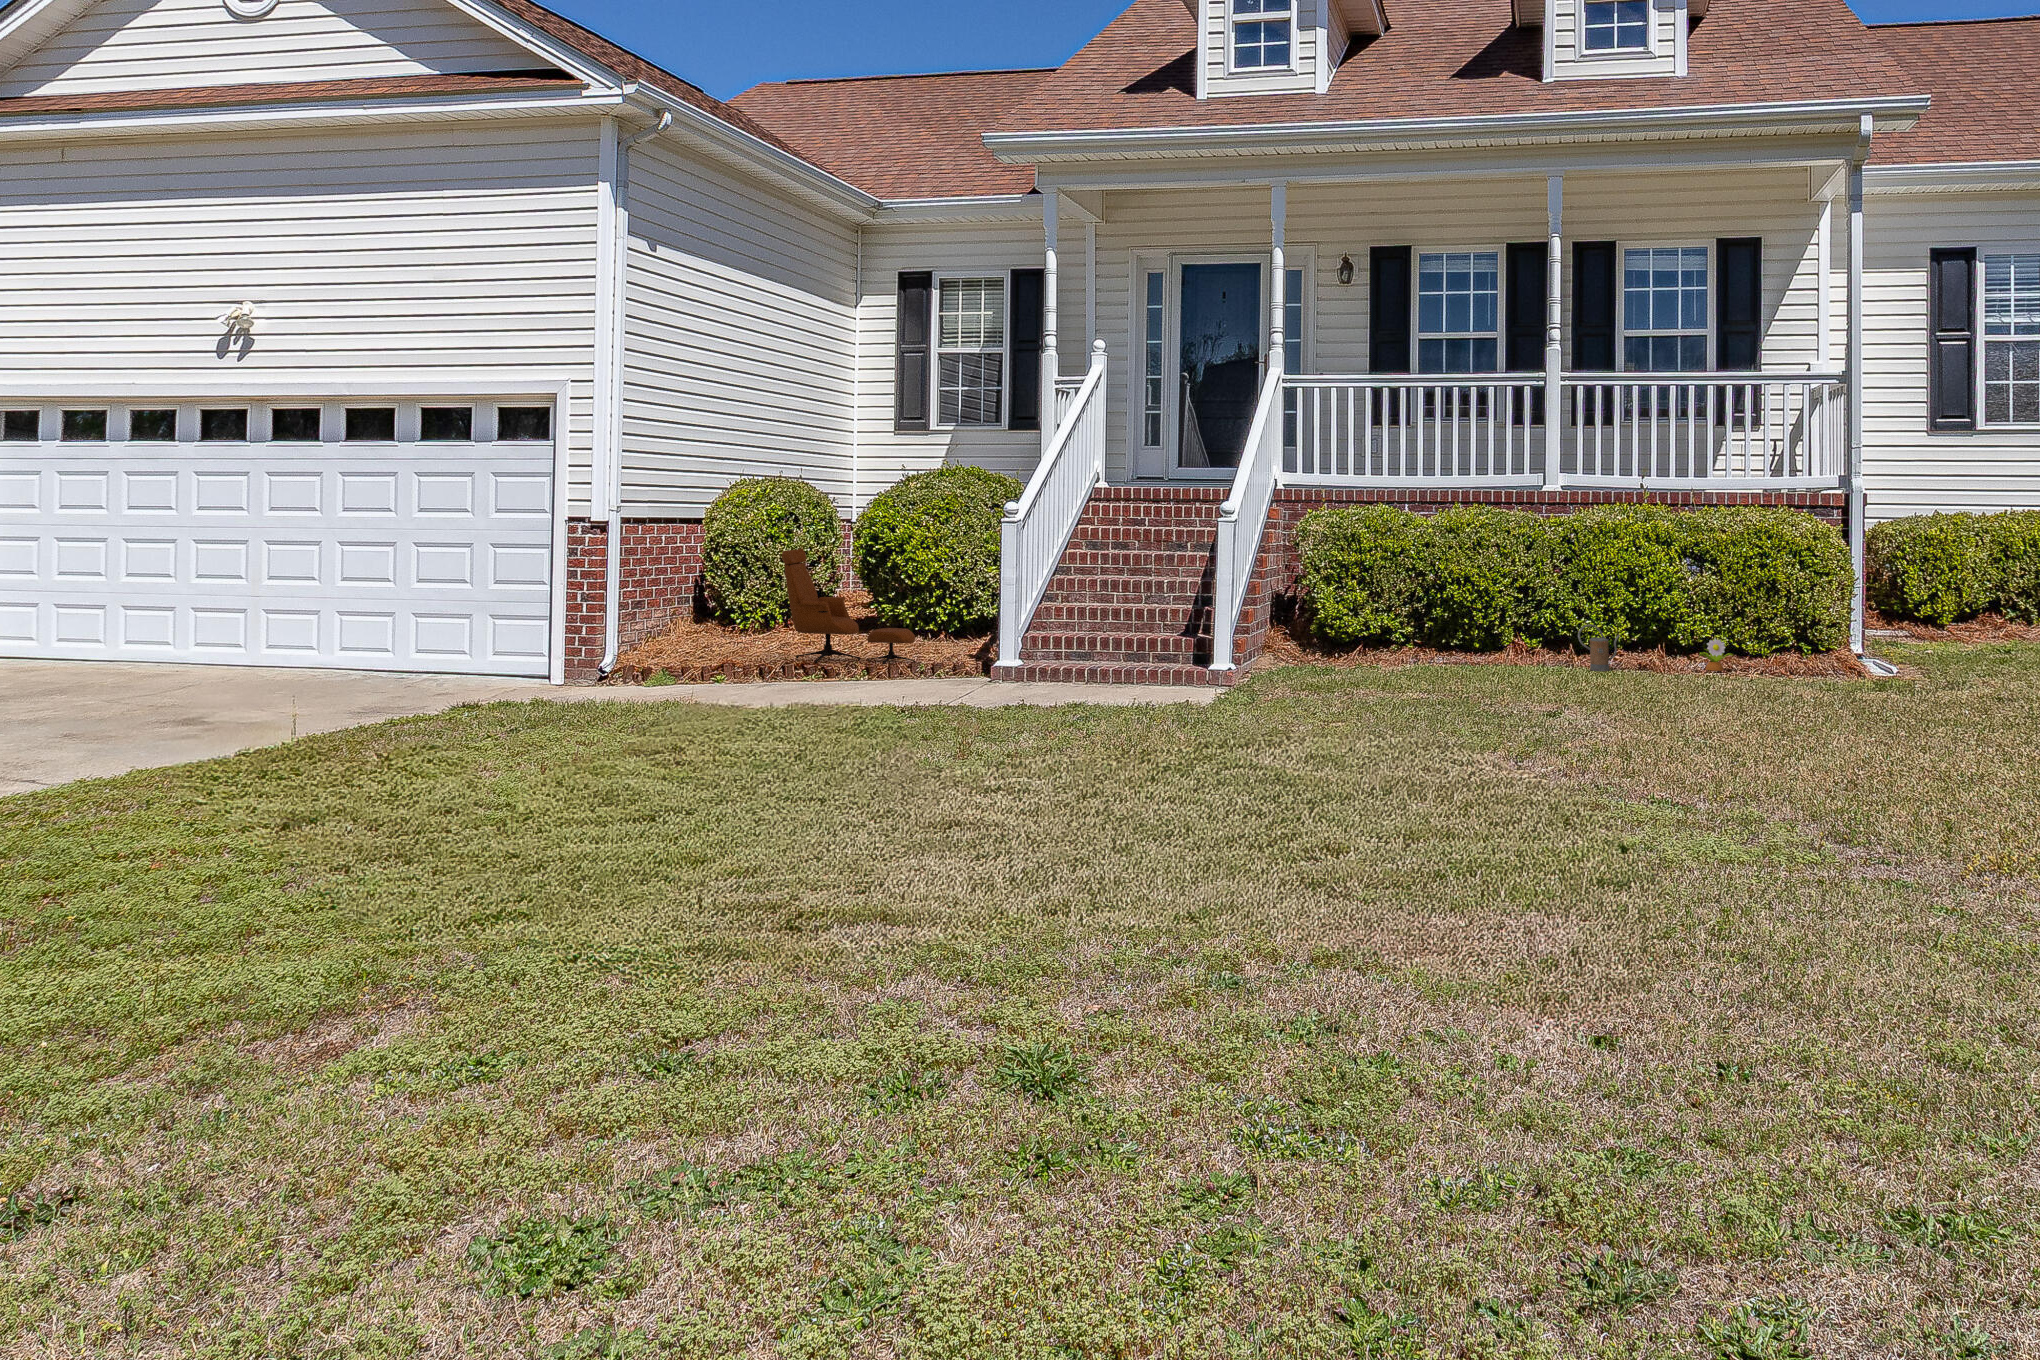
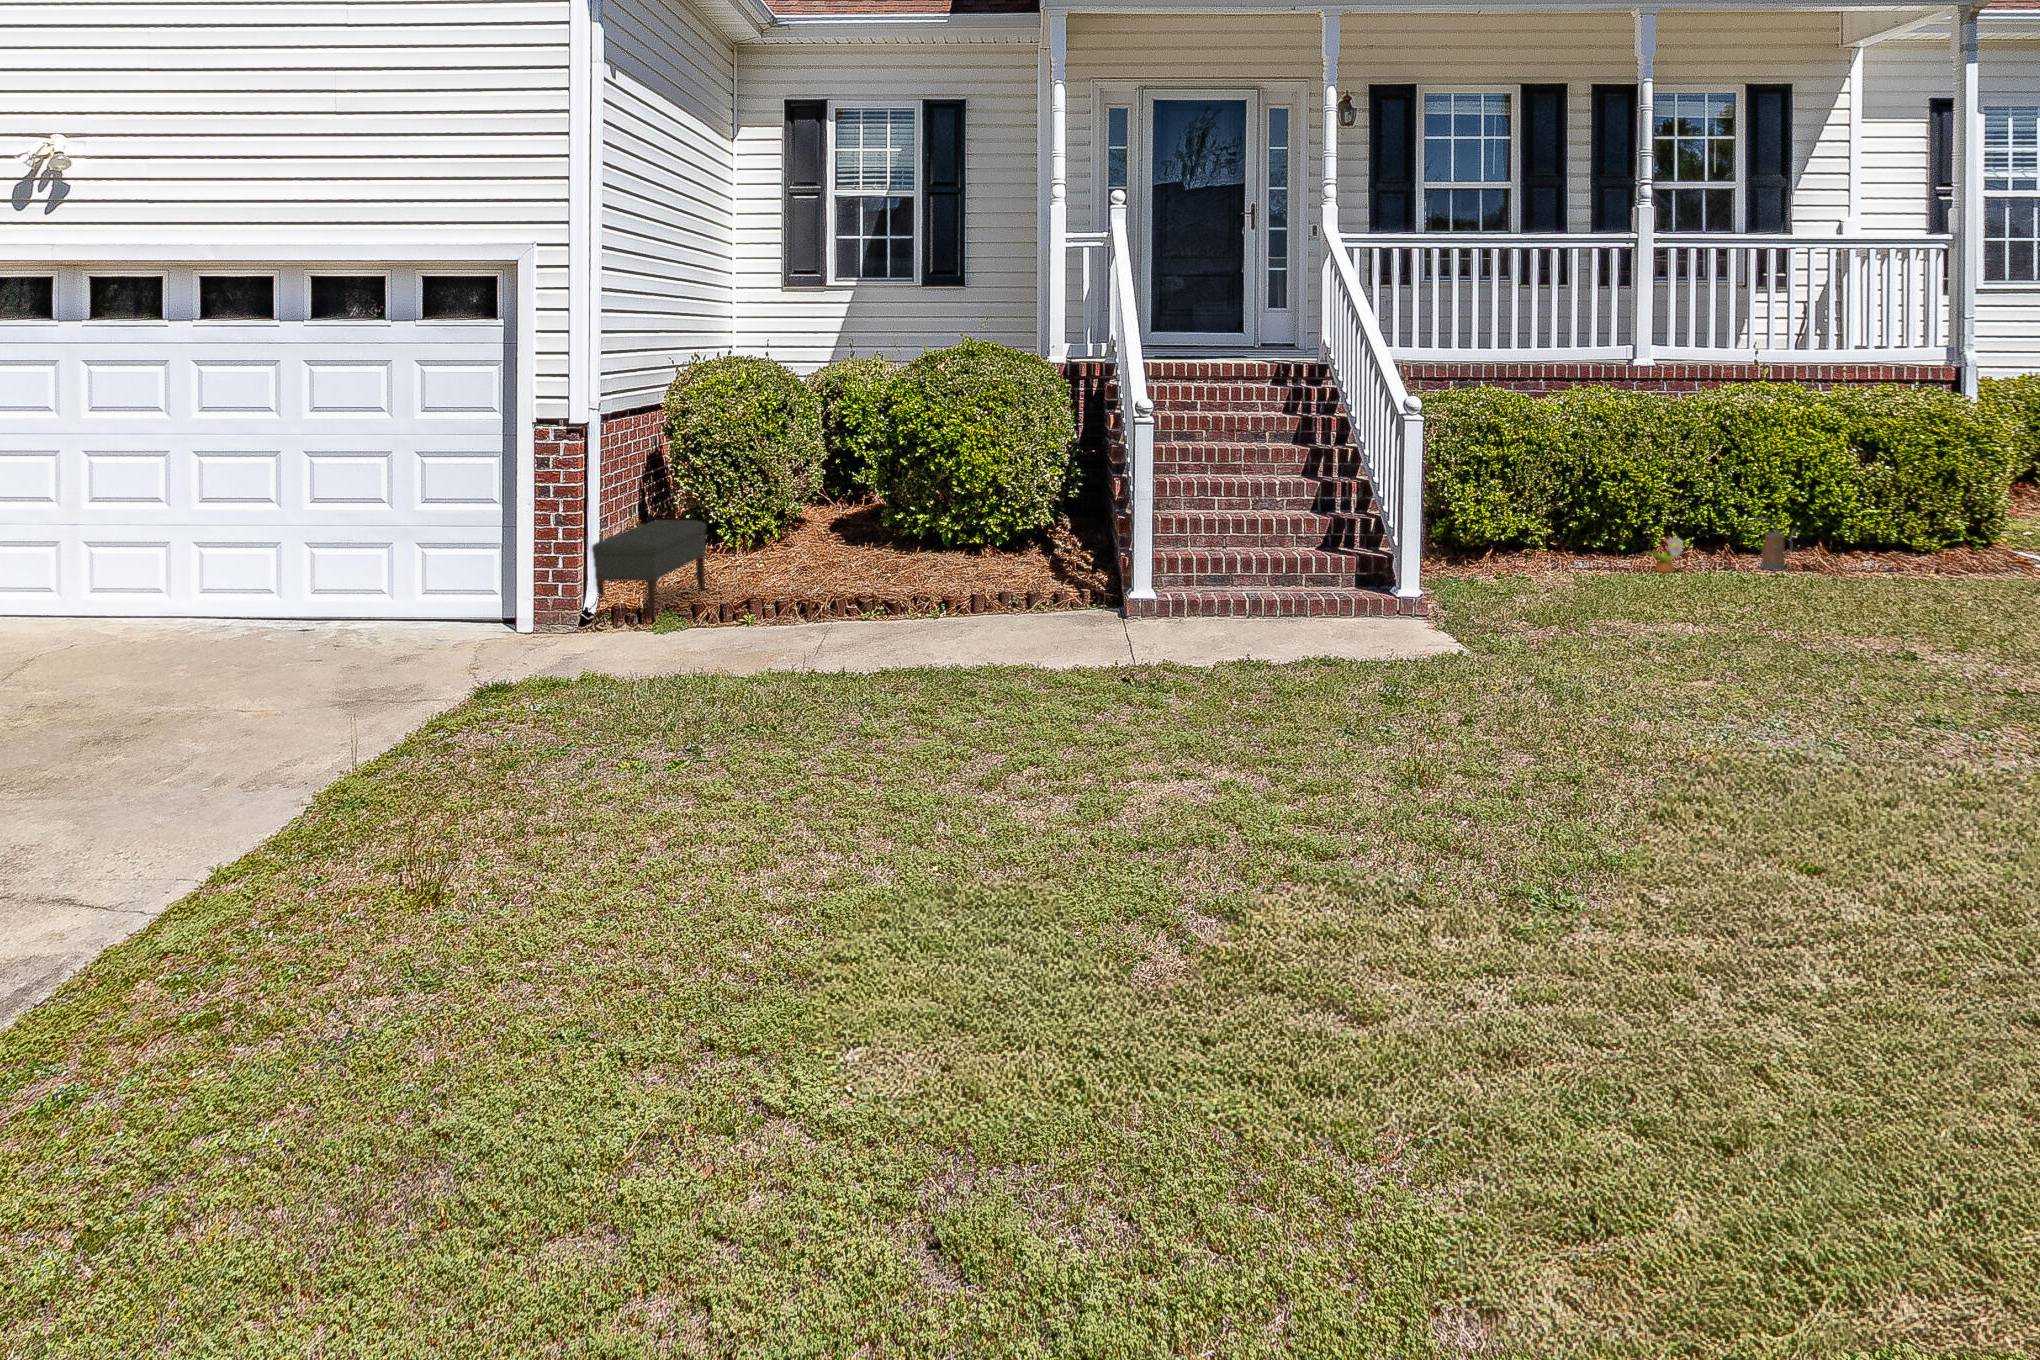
lounge chair: present [782,549,915,664] -> none [799,450,970,592]
bench: none [606,602,712,673] -> present [592,520,707,618]
decorative plant: present [1698,638,1733,671] -> present [1648,537,1683,572]

